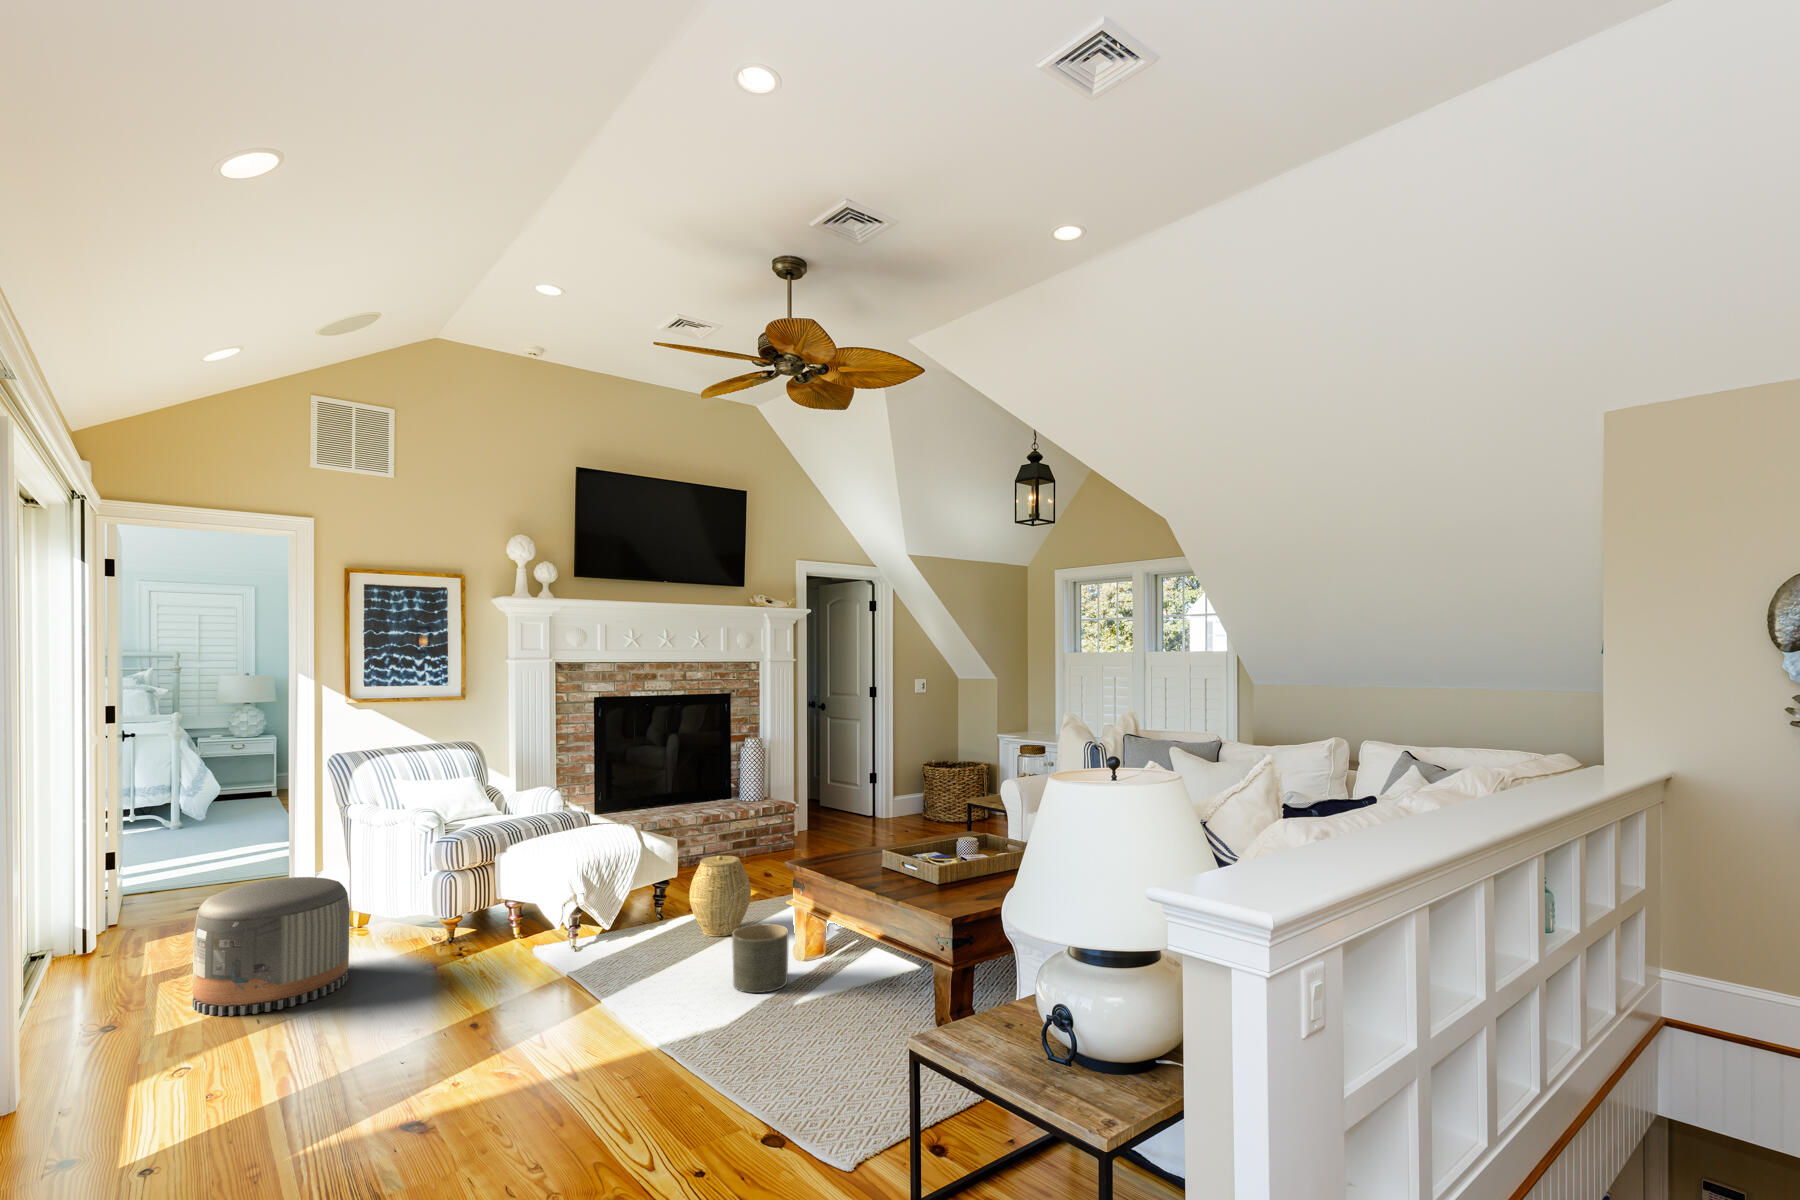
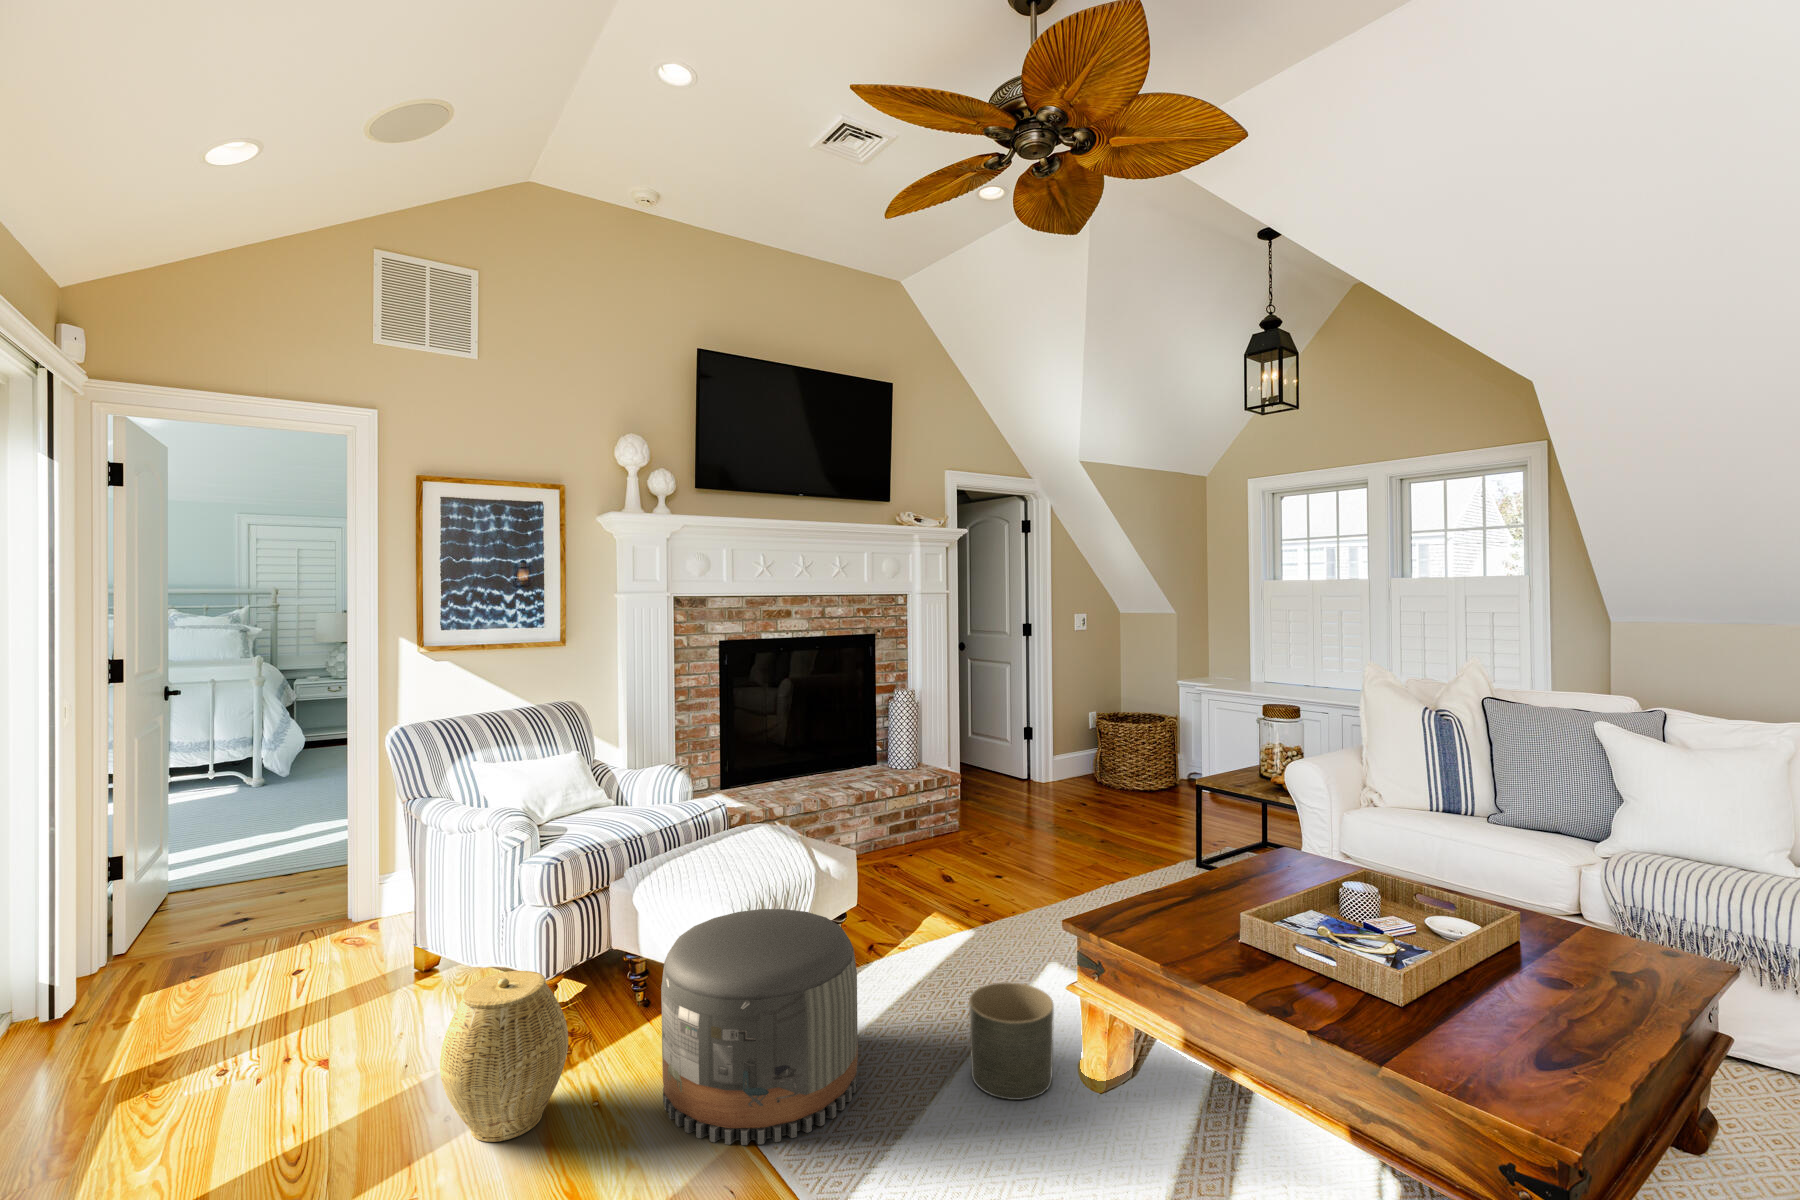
woven basket: present [689,856,751,936] -> present [440,971,568,1142]
pouf: present [192,877,350,1016] -> present [661,909,858,1145]

